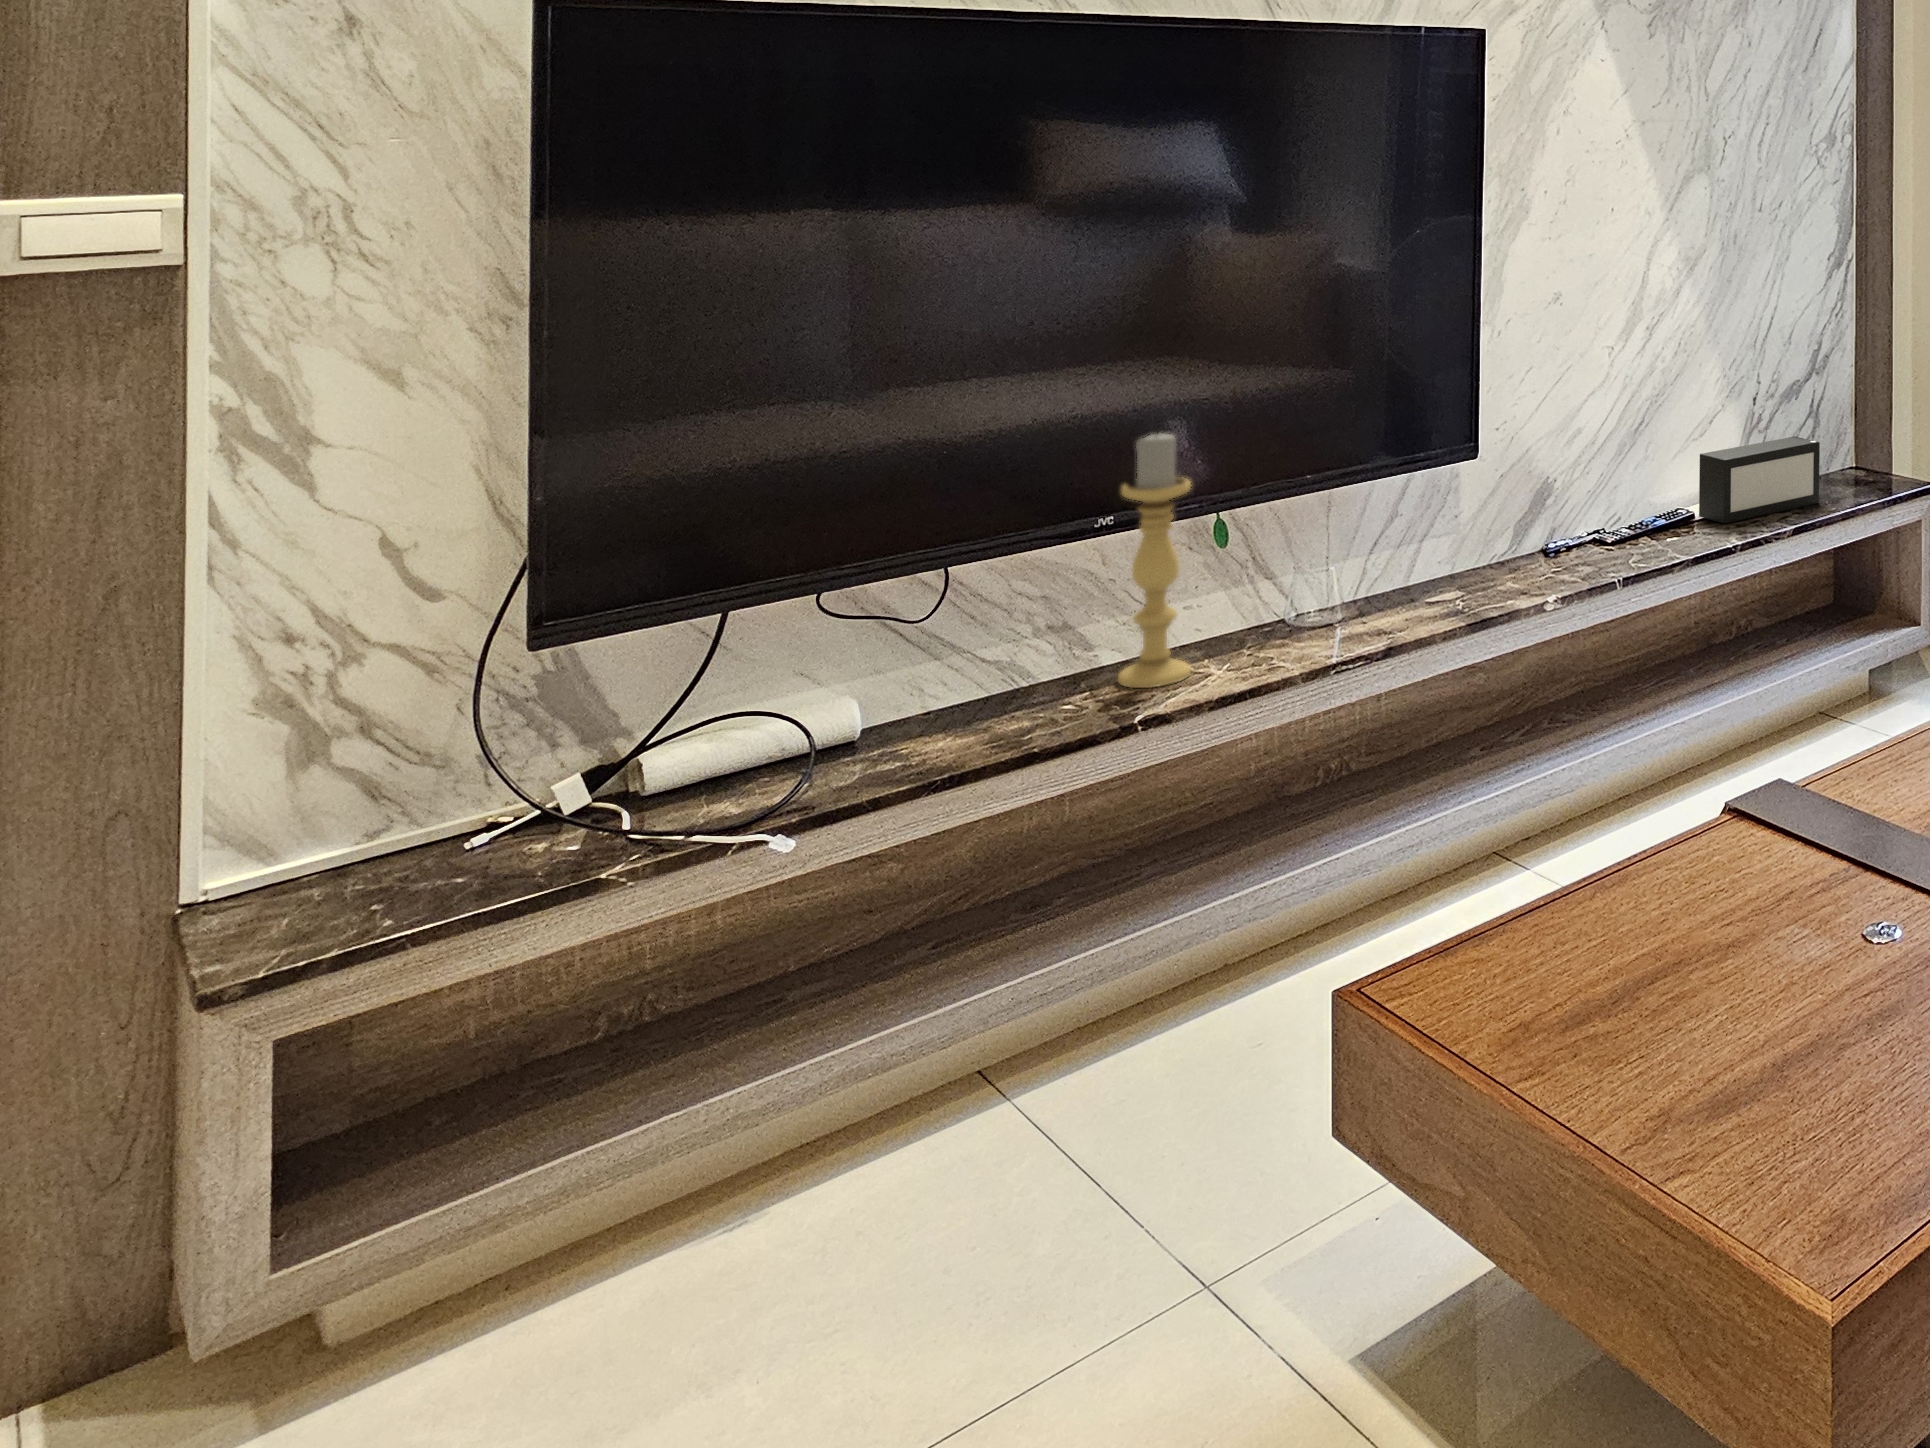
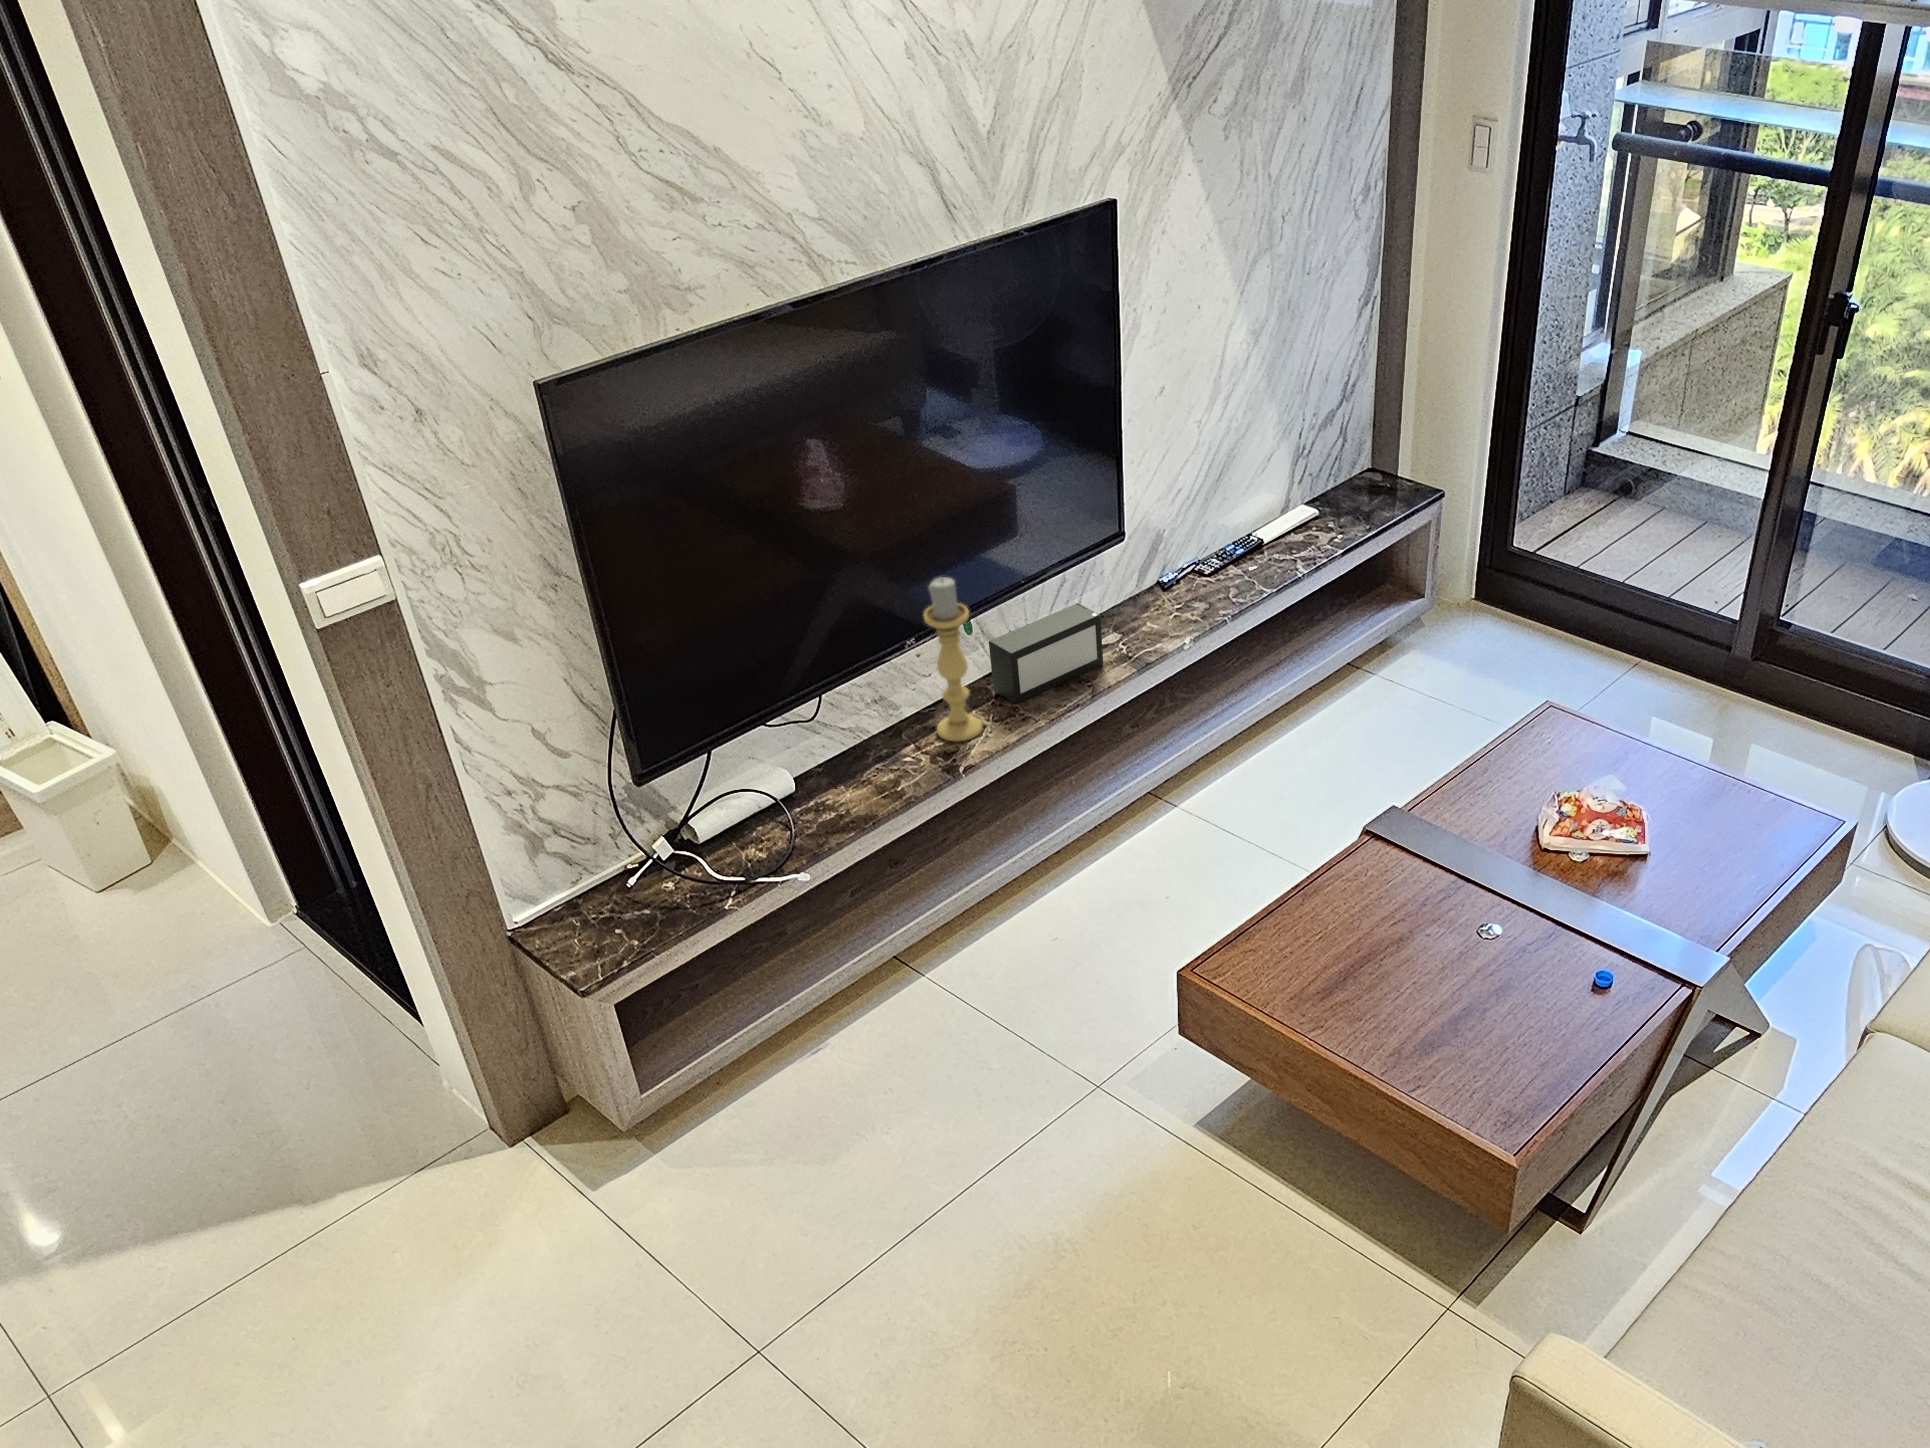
speaker: present [1699,436,1820,523] -> present [989,603,1103,704]

